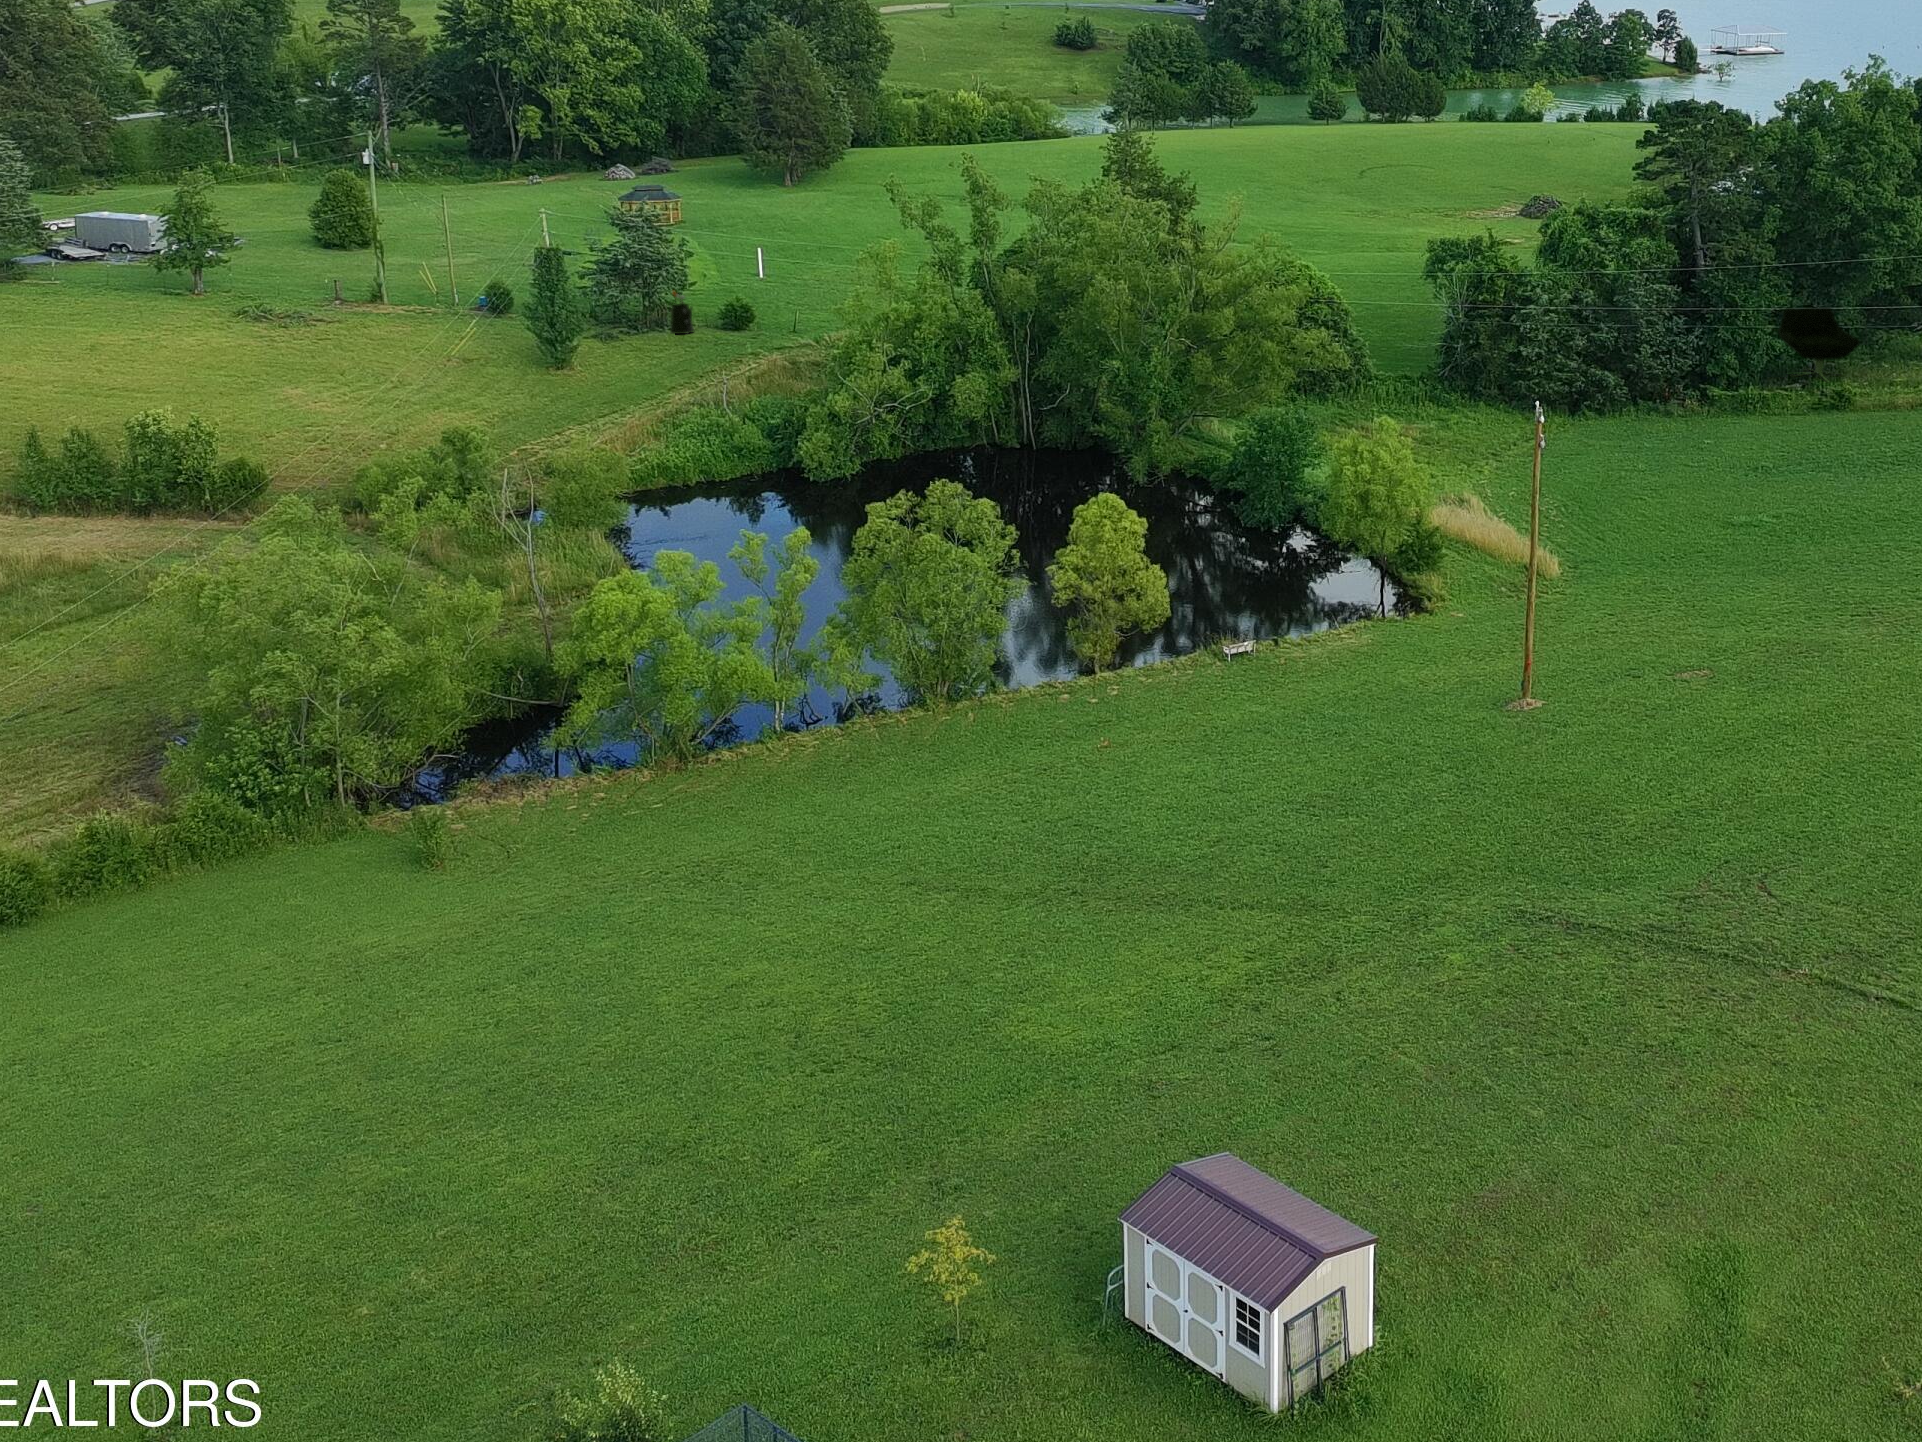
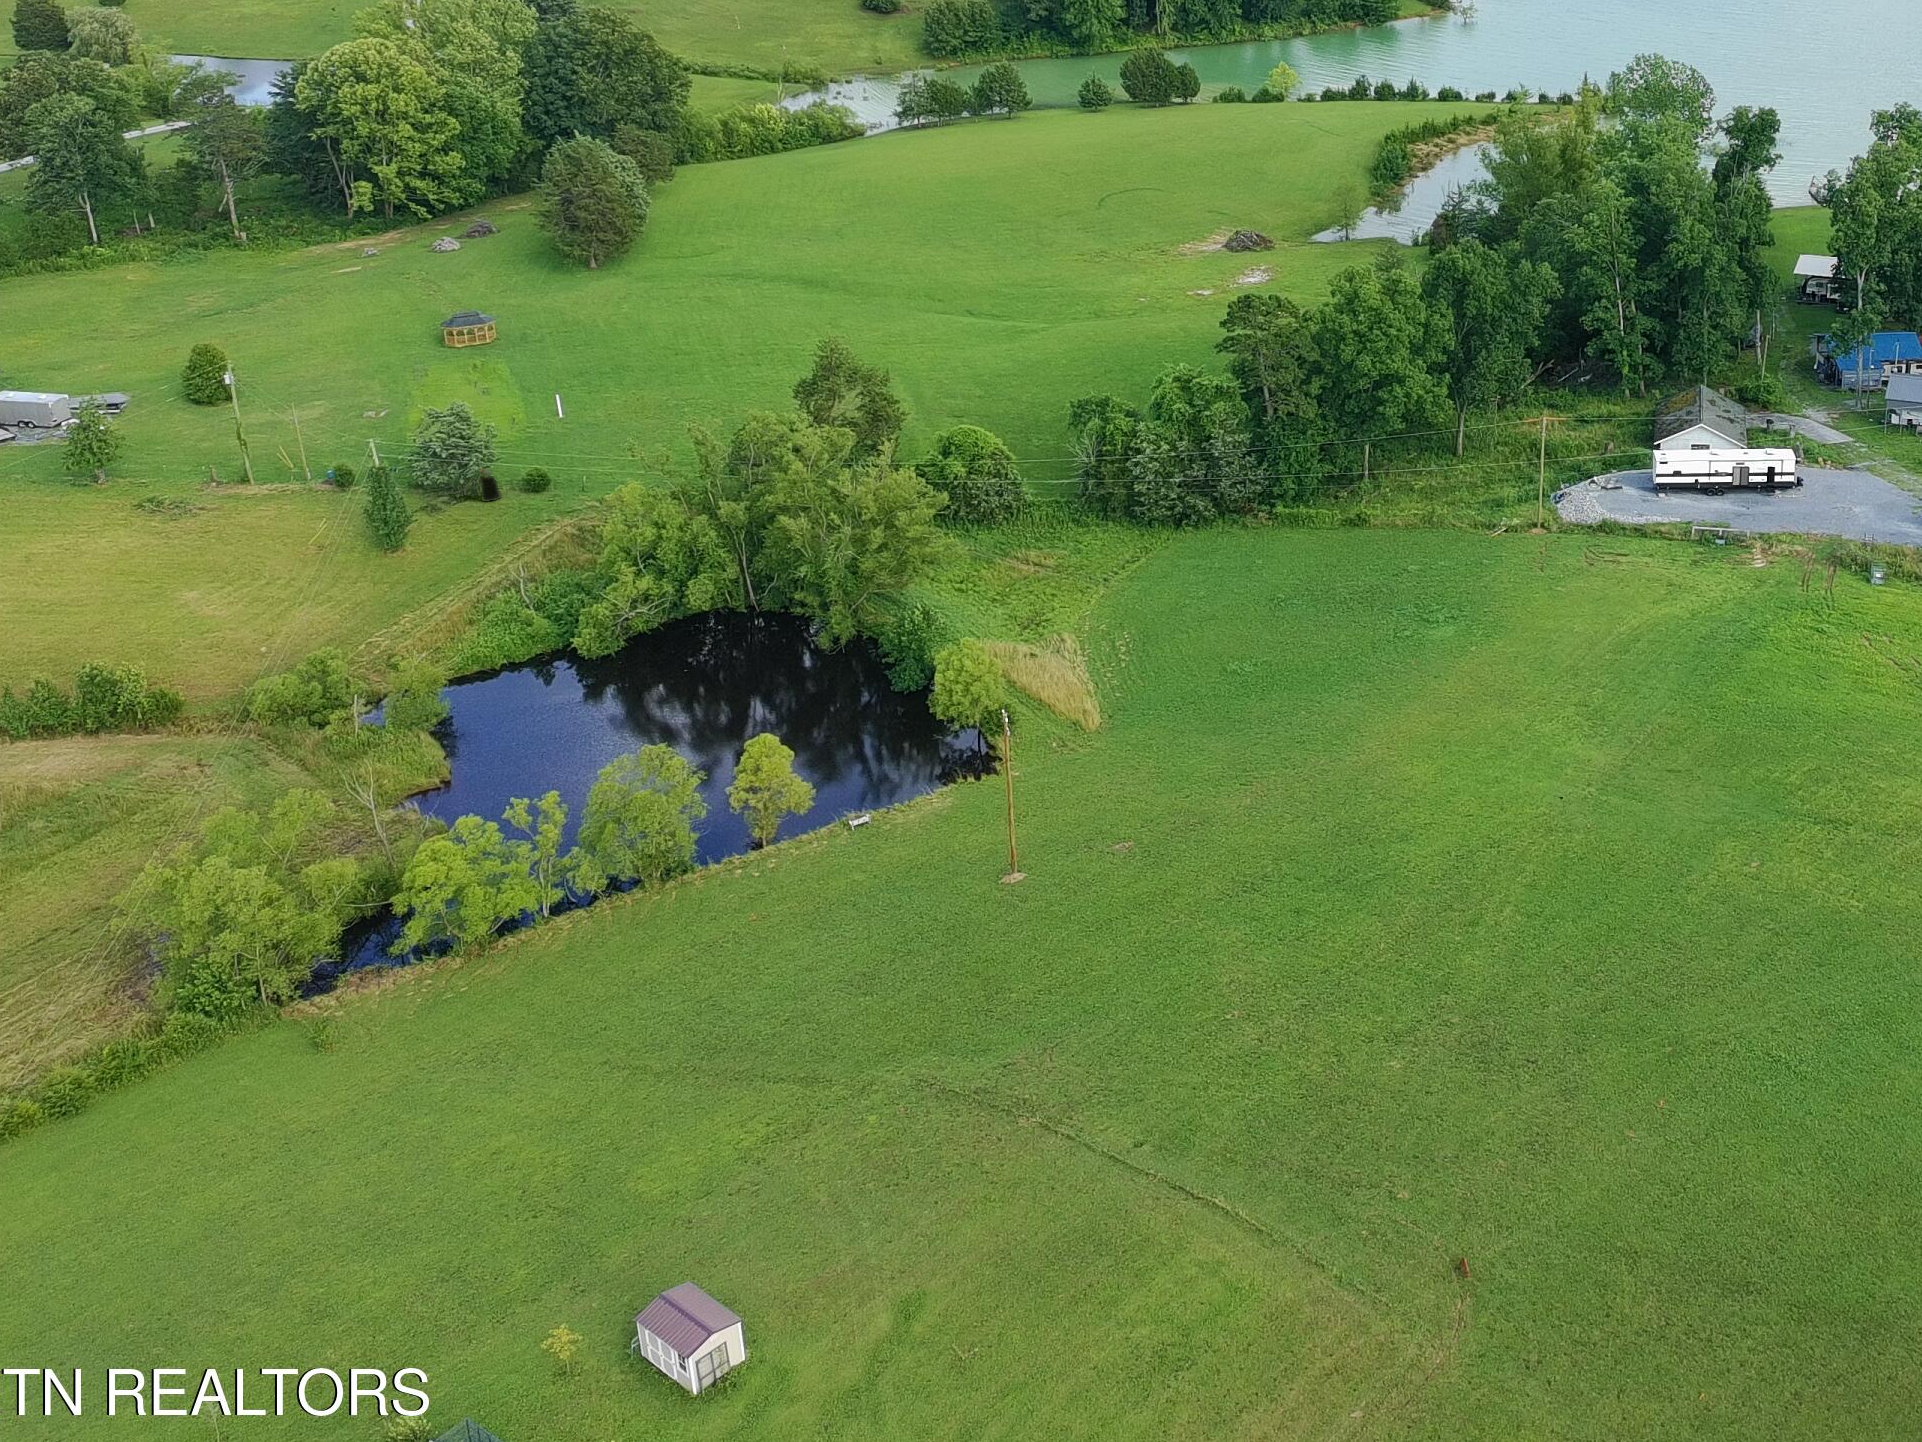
lounge chair: present [1778,307,1860,381] -> none [1311,456,1363,517]

